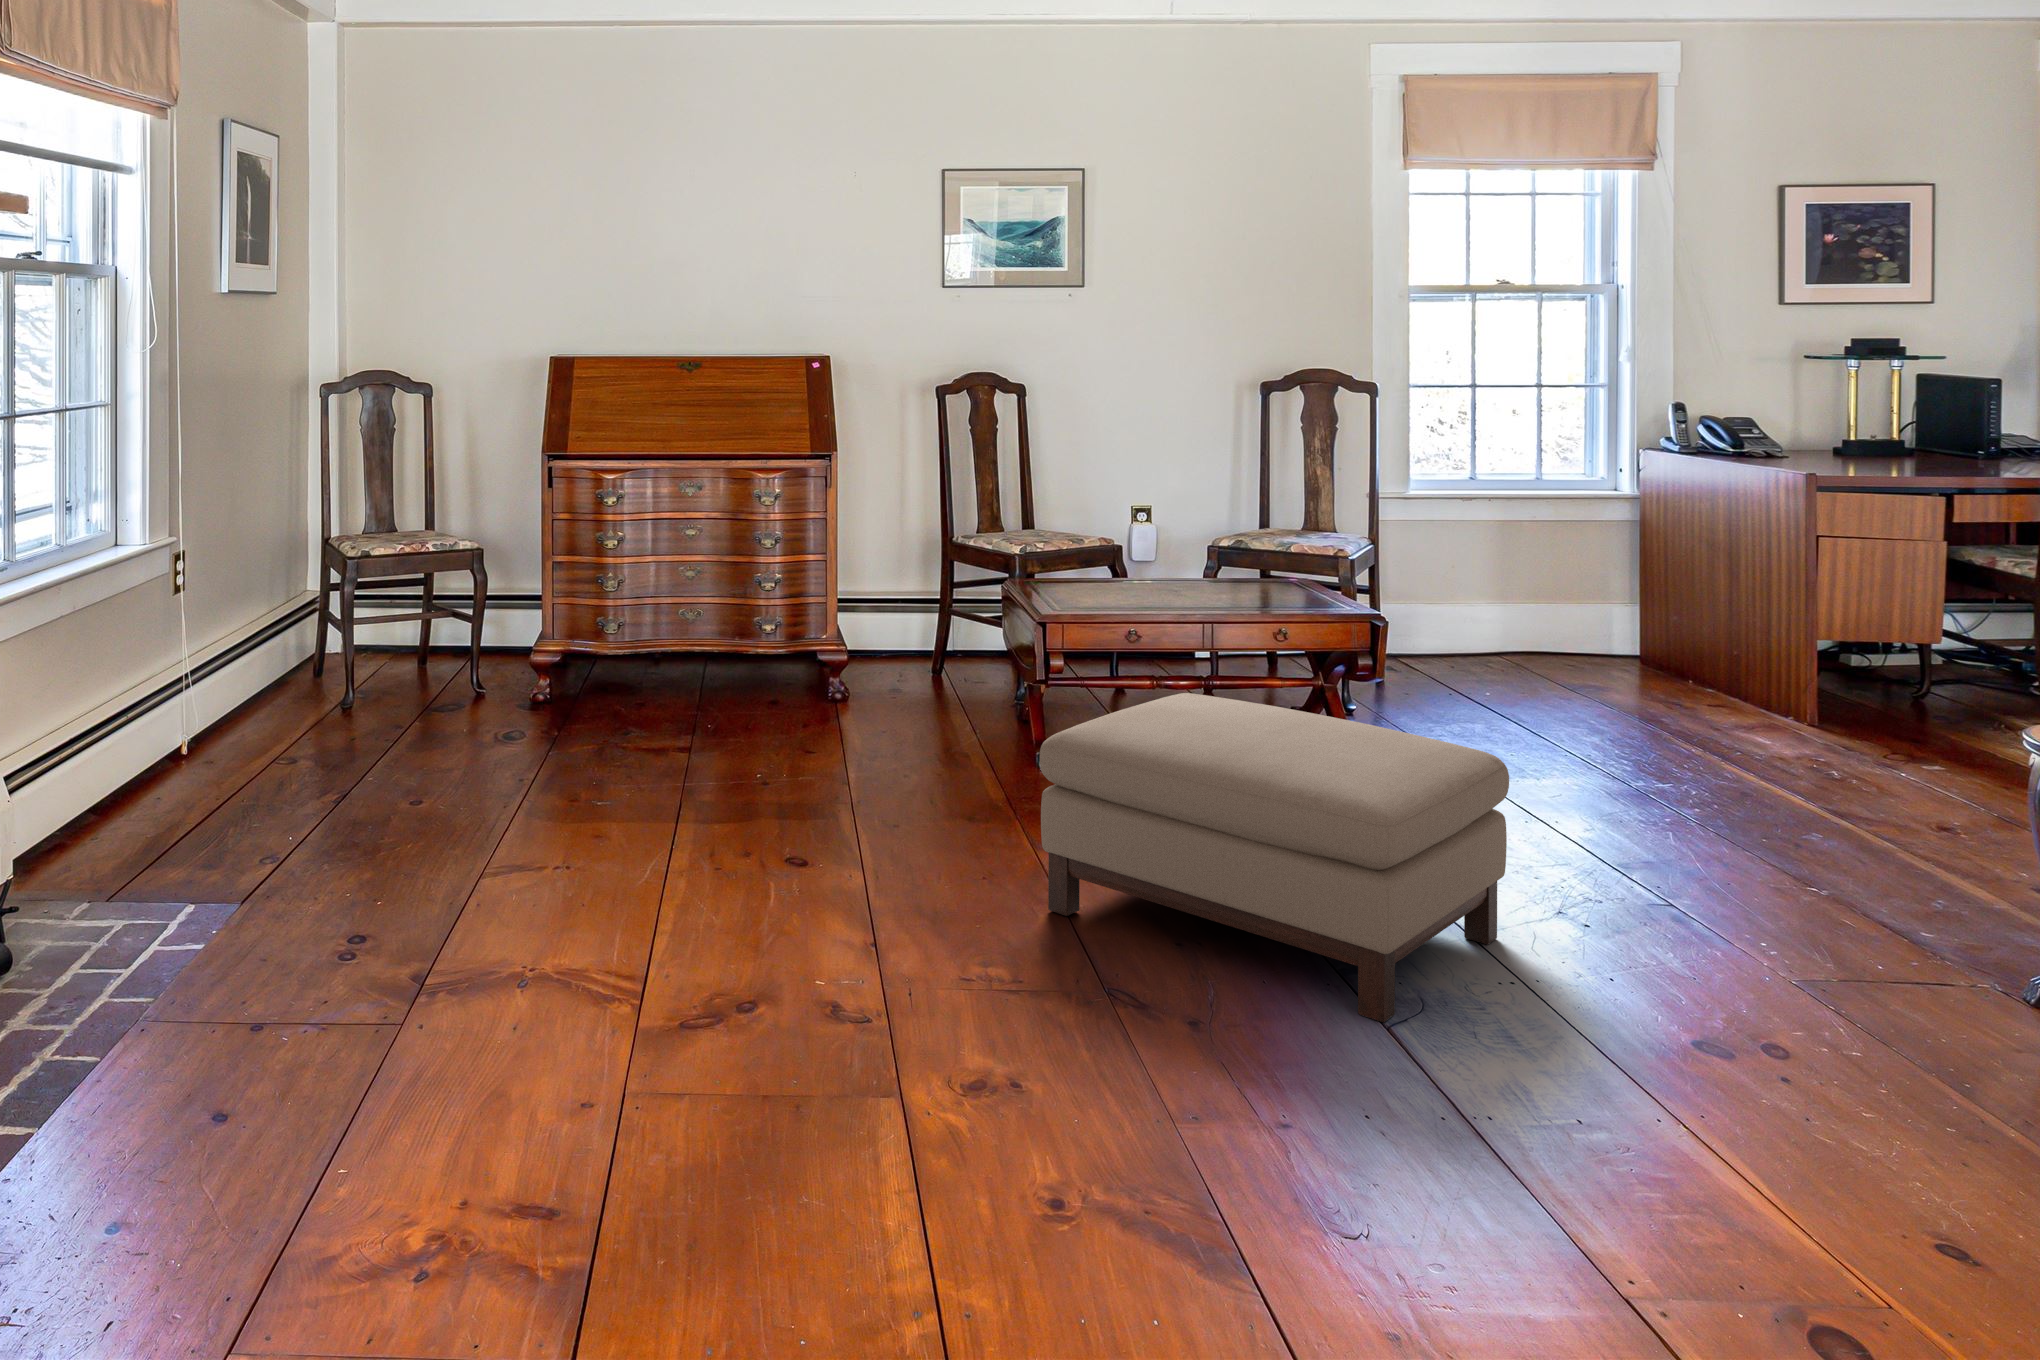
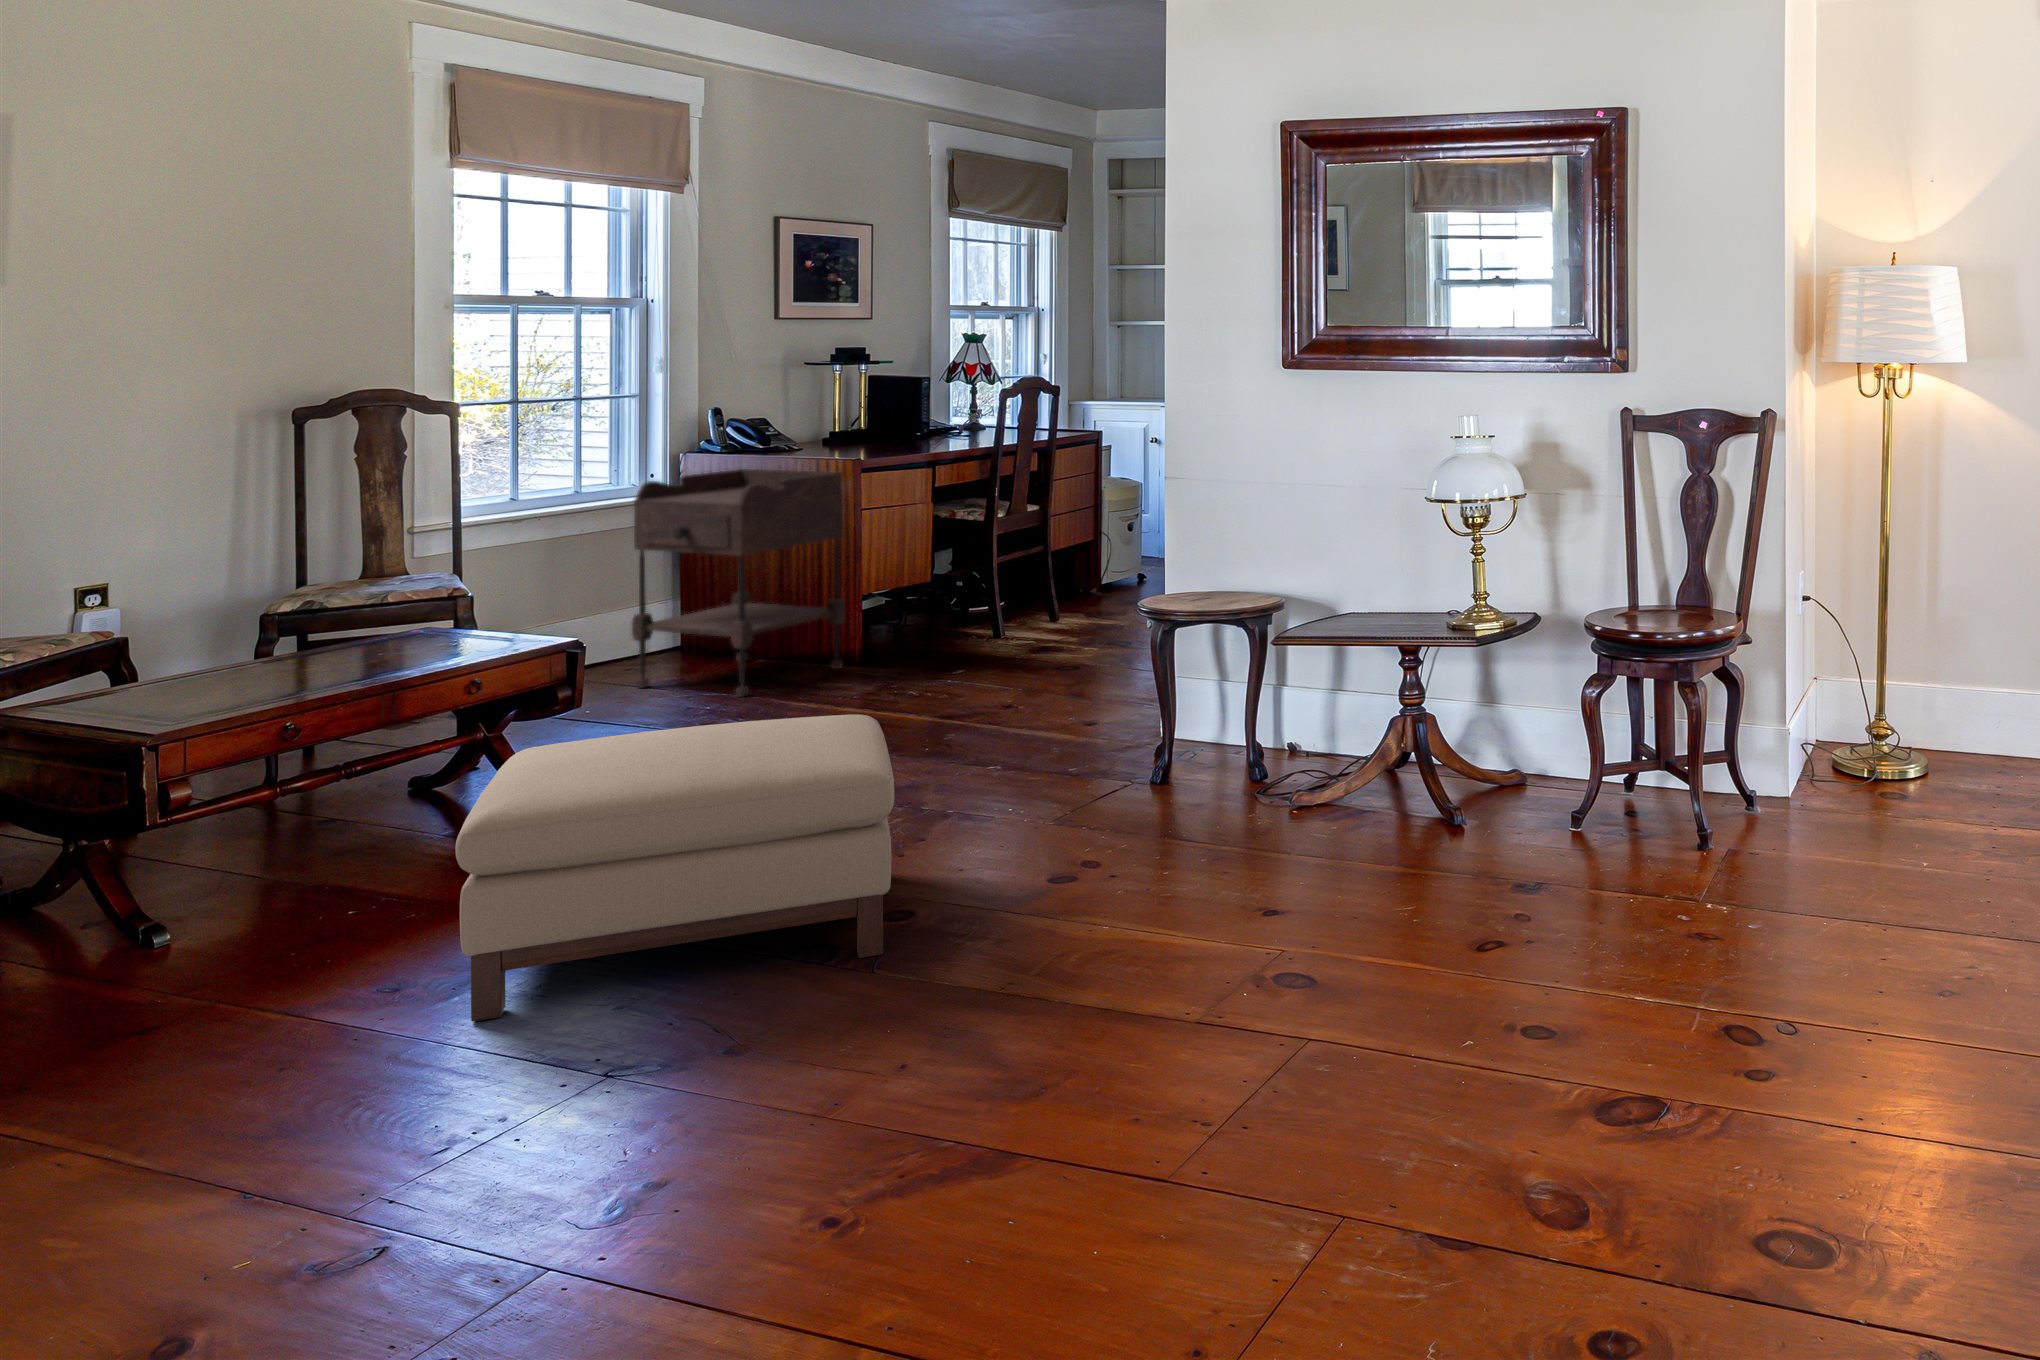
side table: none [1546,472,1792,723] -> present [632,469,846,697]

